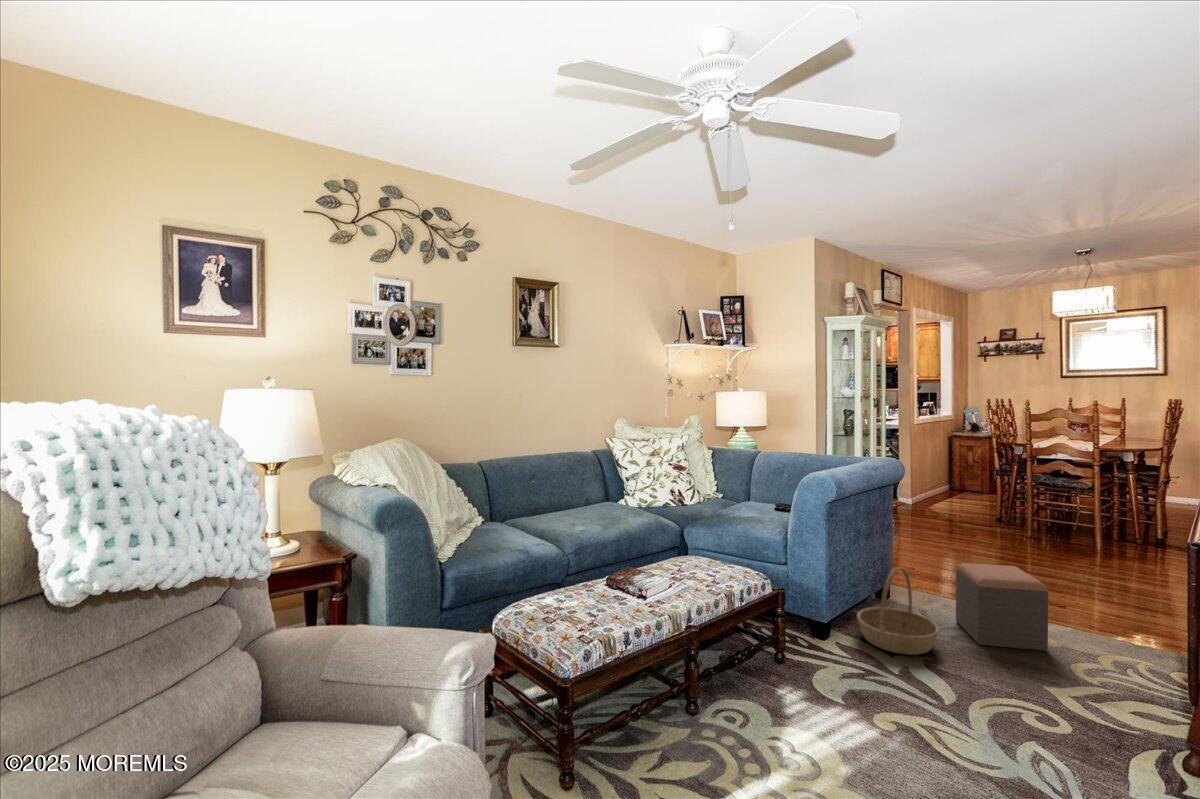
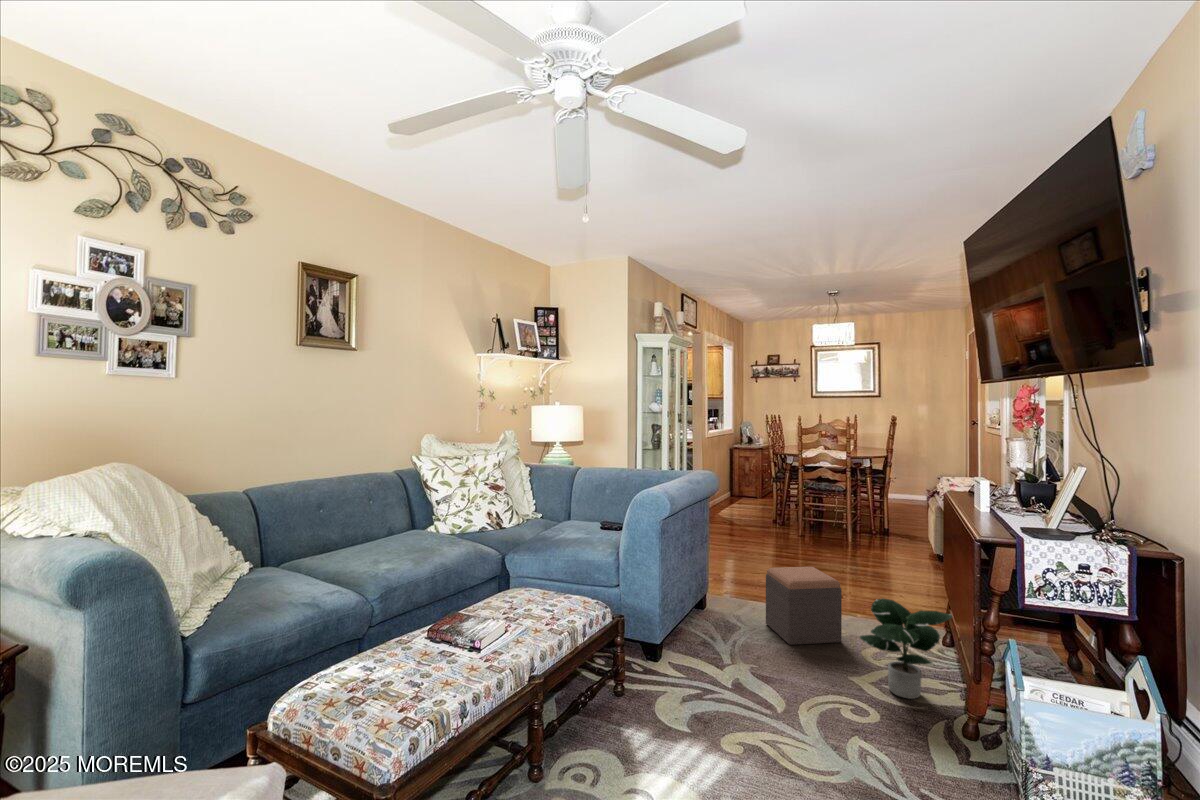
basket: present [857,567,940,655] -> none [686,578,760,666]
potted plant: none [1056,606,1184,720] -> present [860,598,952,699]

